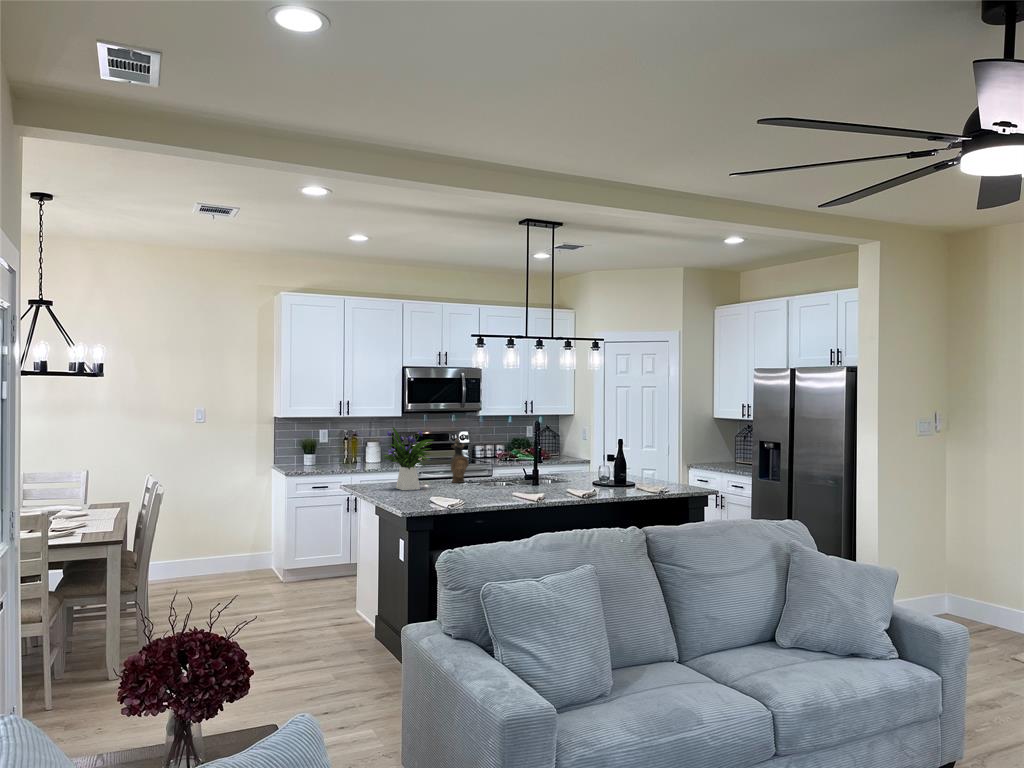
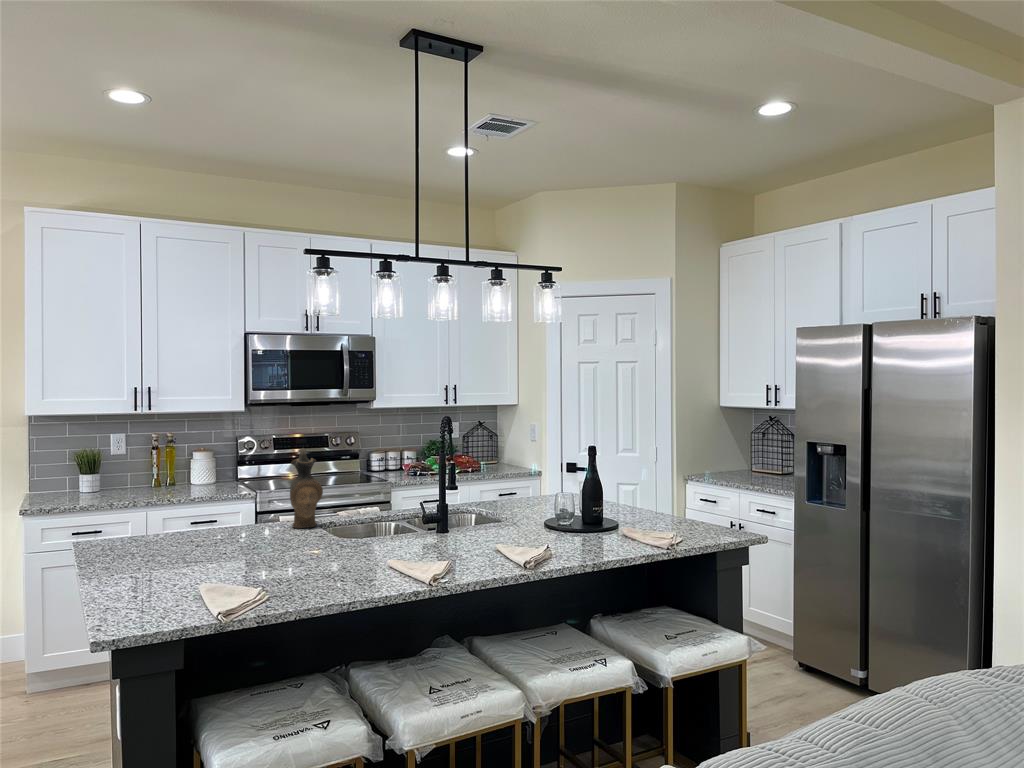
flower arrangement: present [383,427,433,490] -> none [122,430,245,555]

